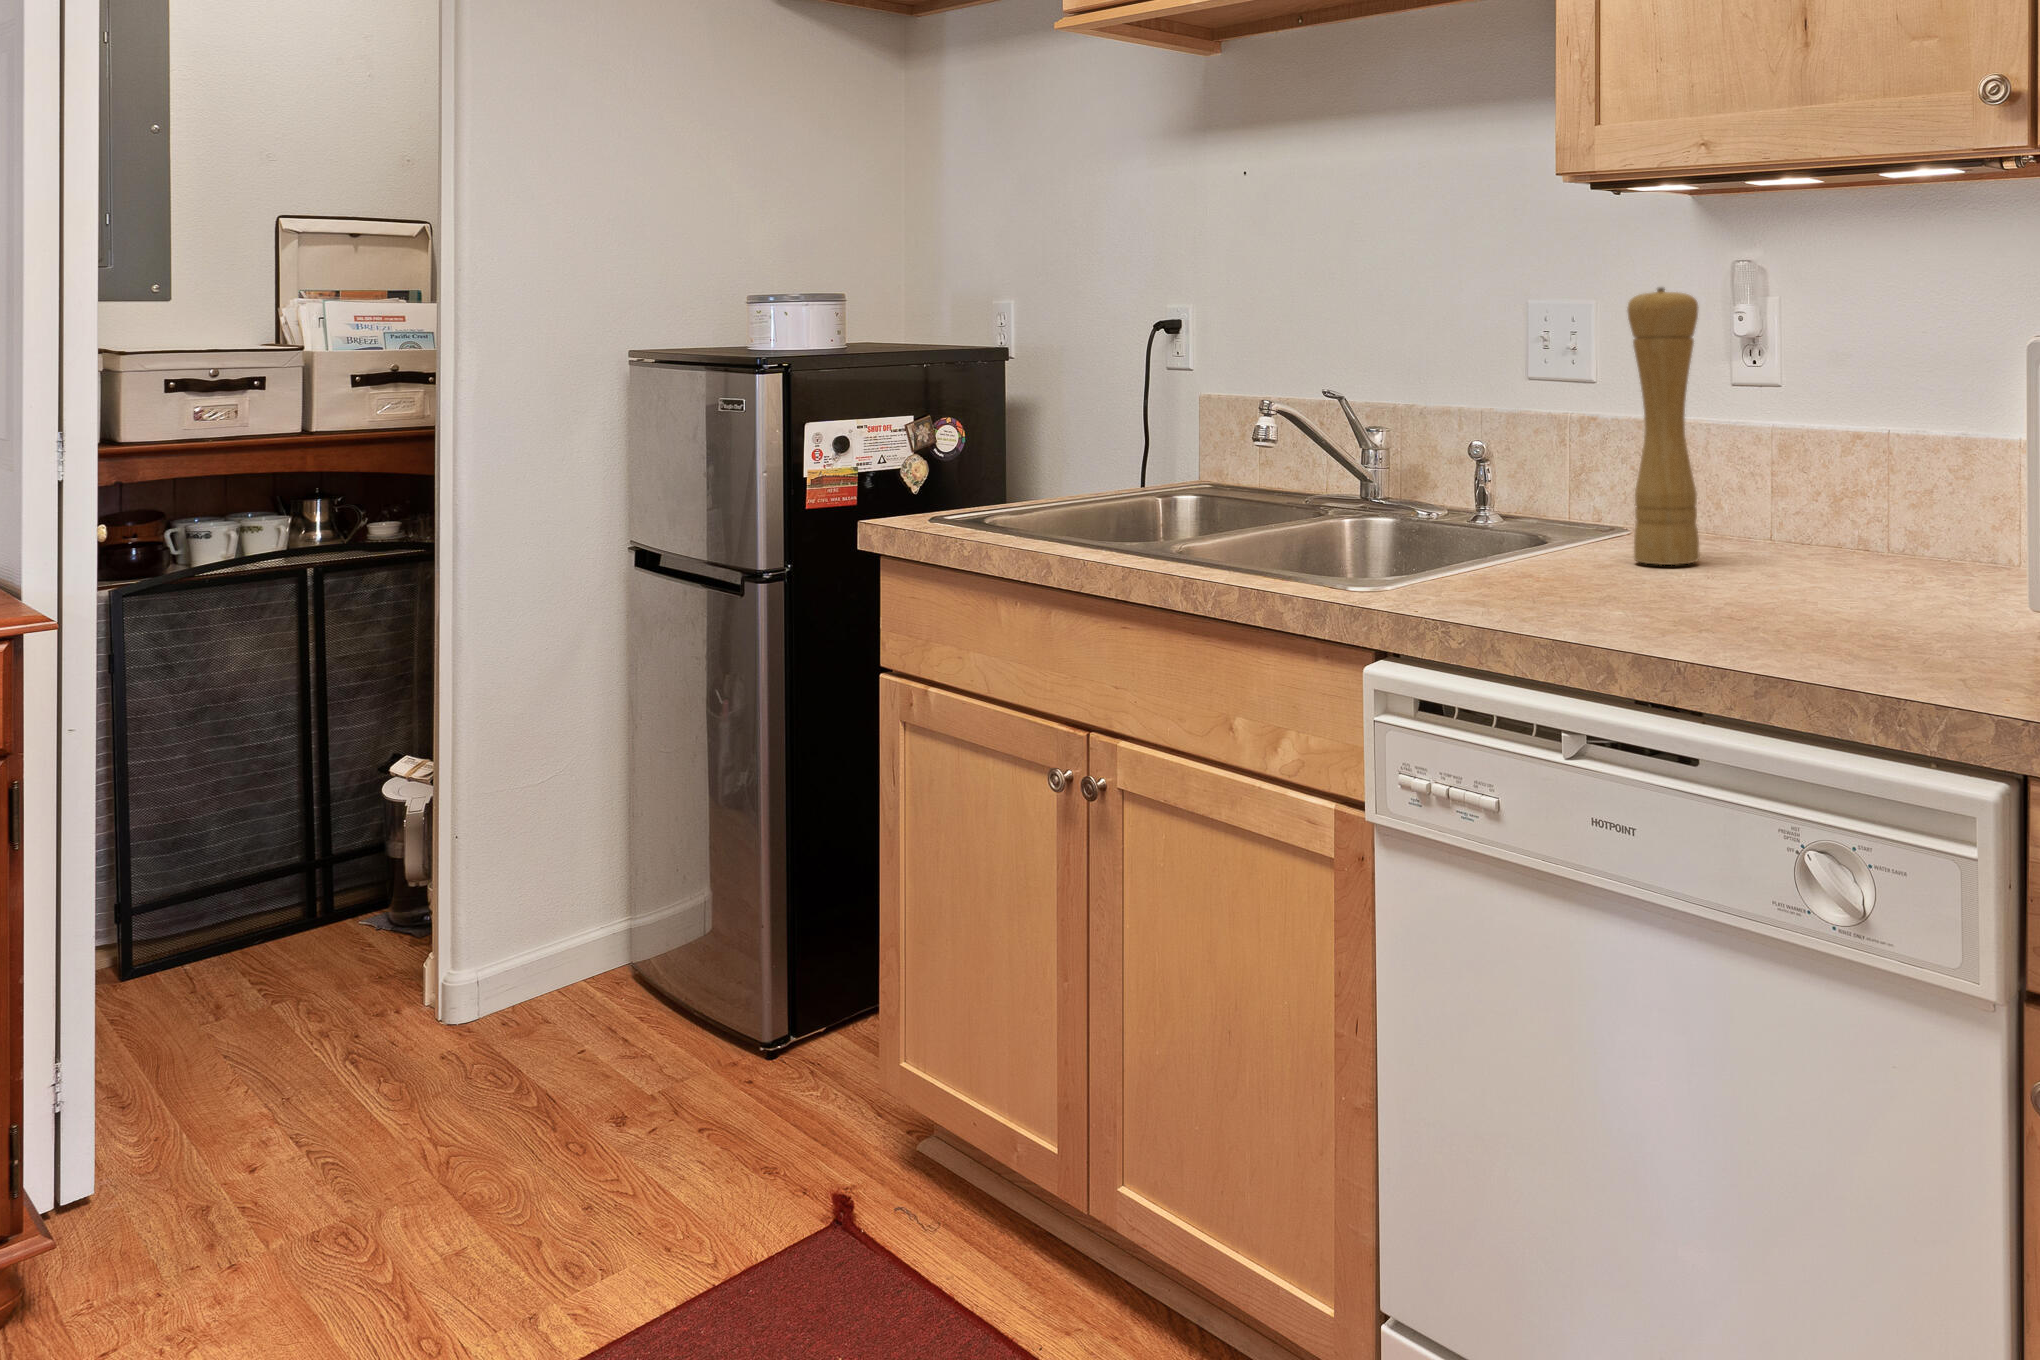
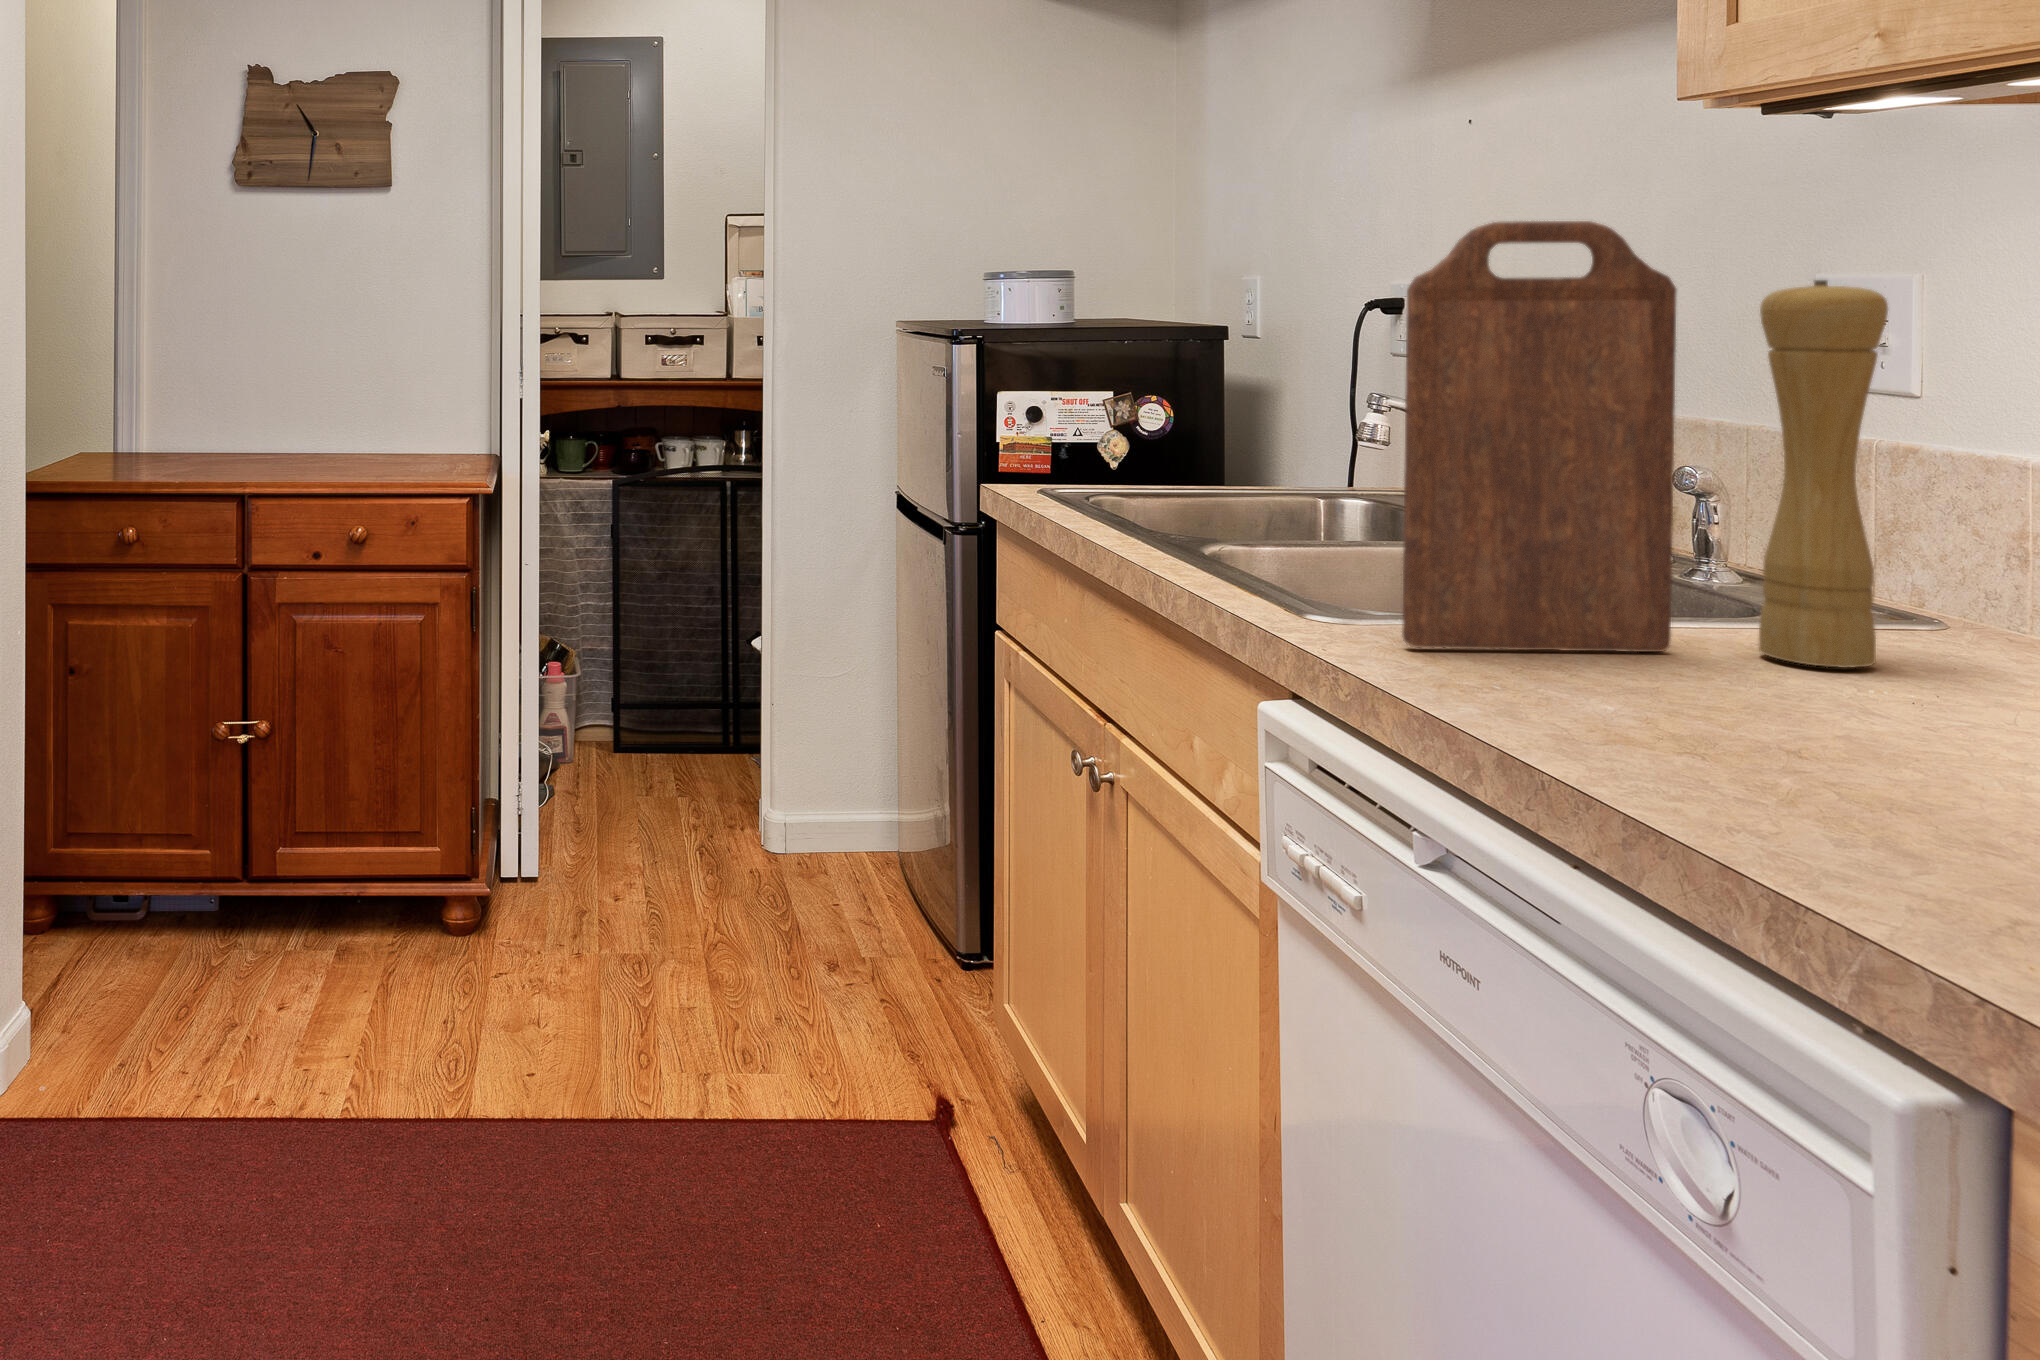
cutting board: none [1450,235,1595,590] -> present [1402,221,1676,652]

